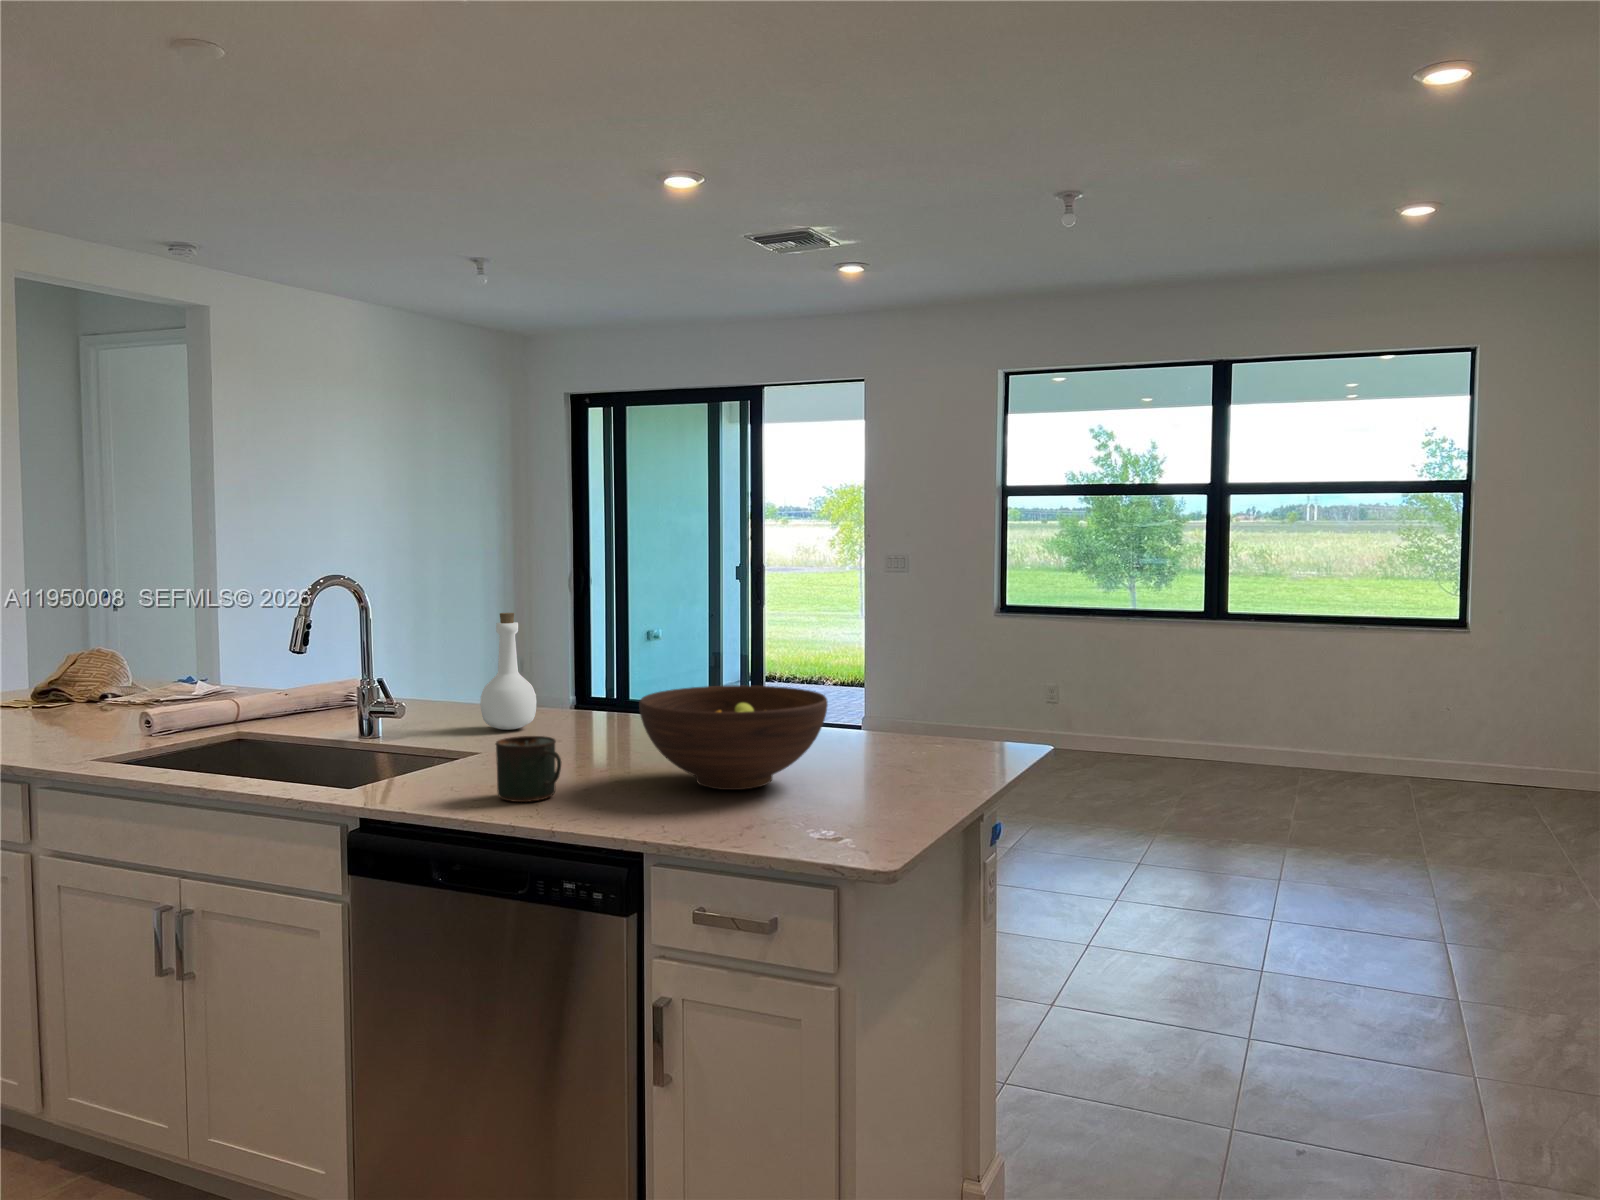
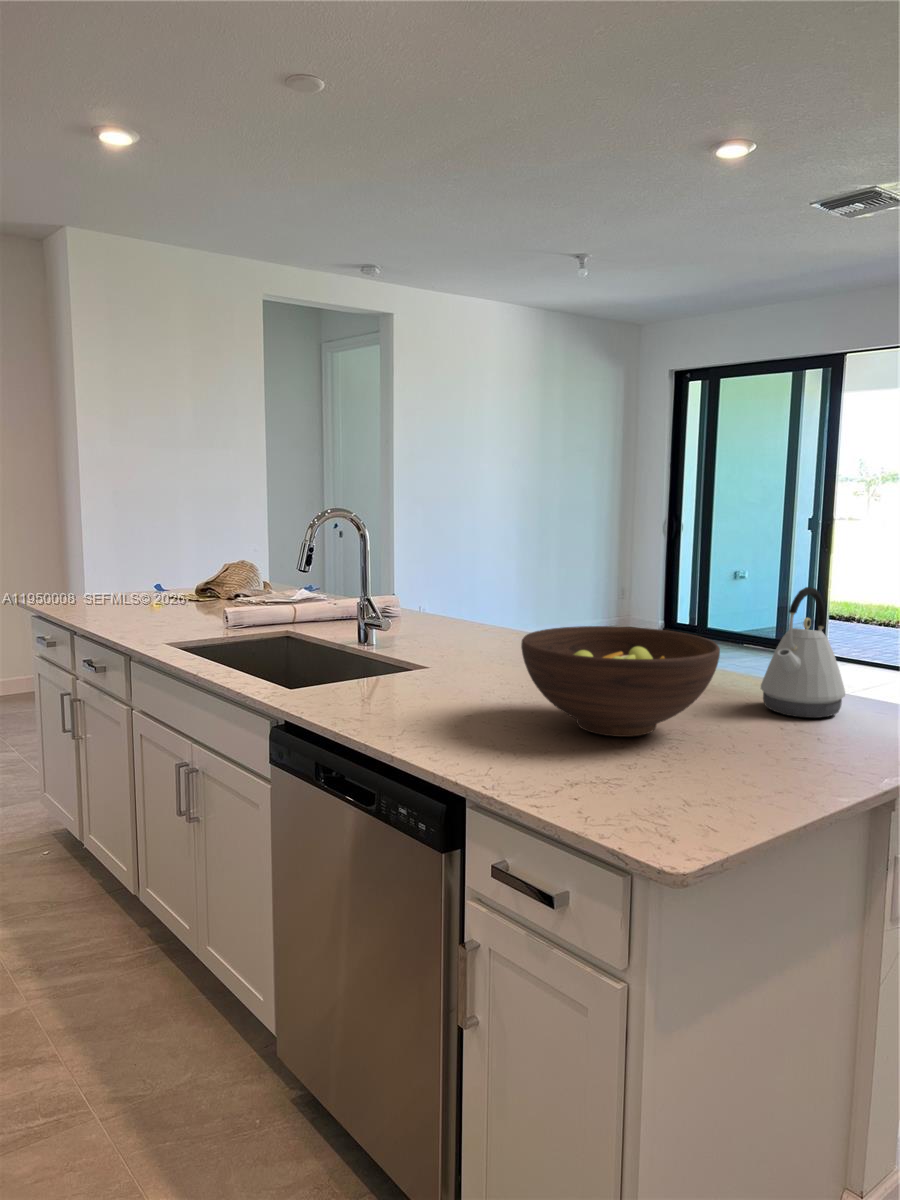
bottle: present [480,613,537,730] -> none [460,545,508,648]
kettle: none [835,637,909,757] -> present [761,587,845,718]
mug: present [496,736,561,802] -> none [386,659,442,721]

